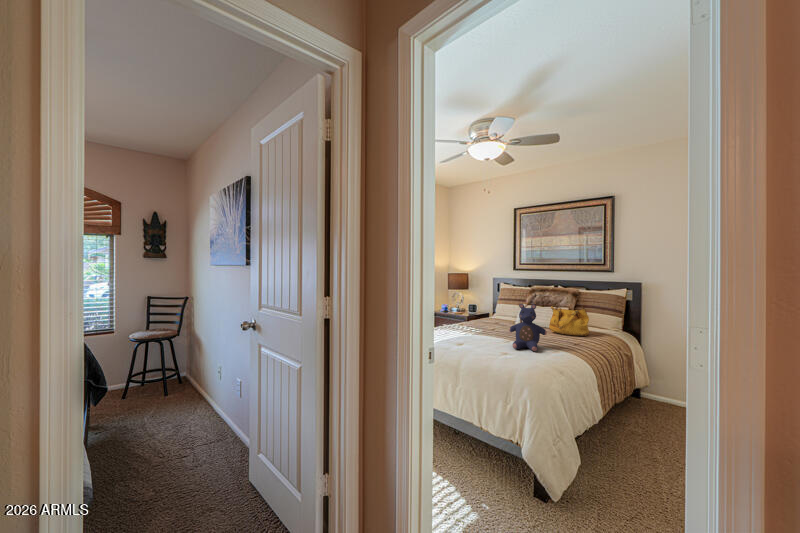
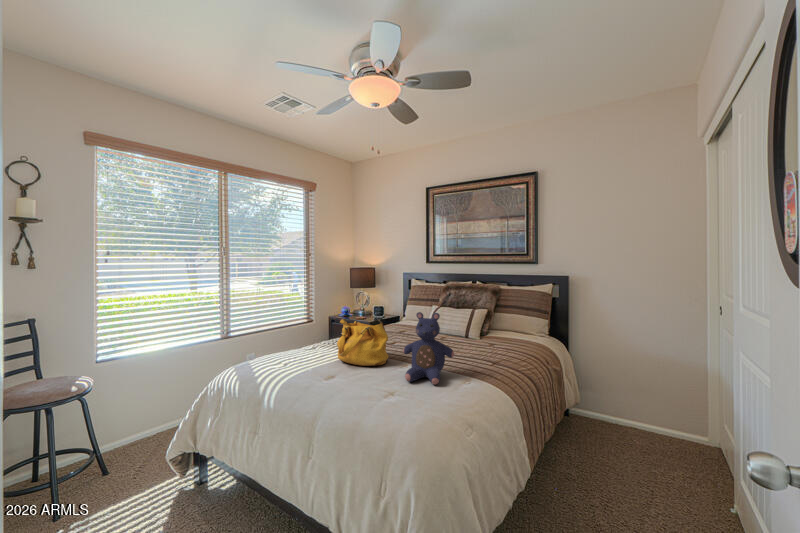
handbag: present [549,306,589,336] -> present [337,319,389,366]

